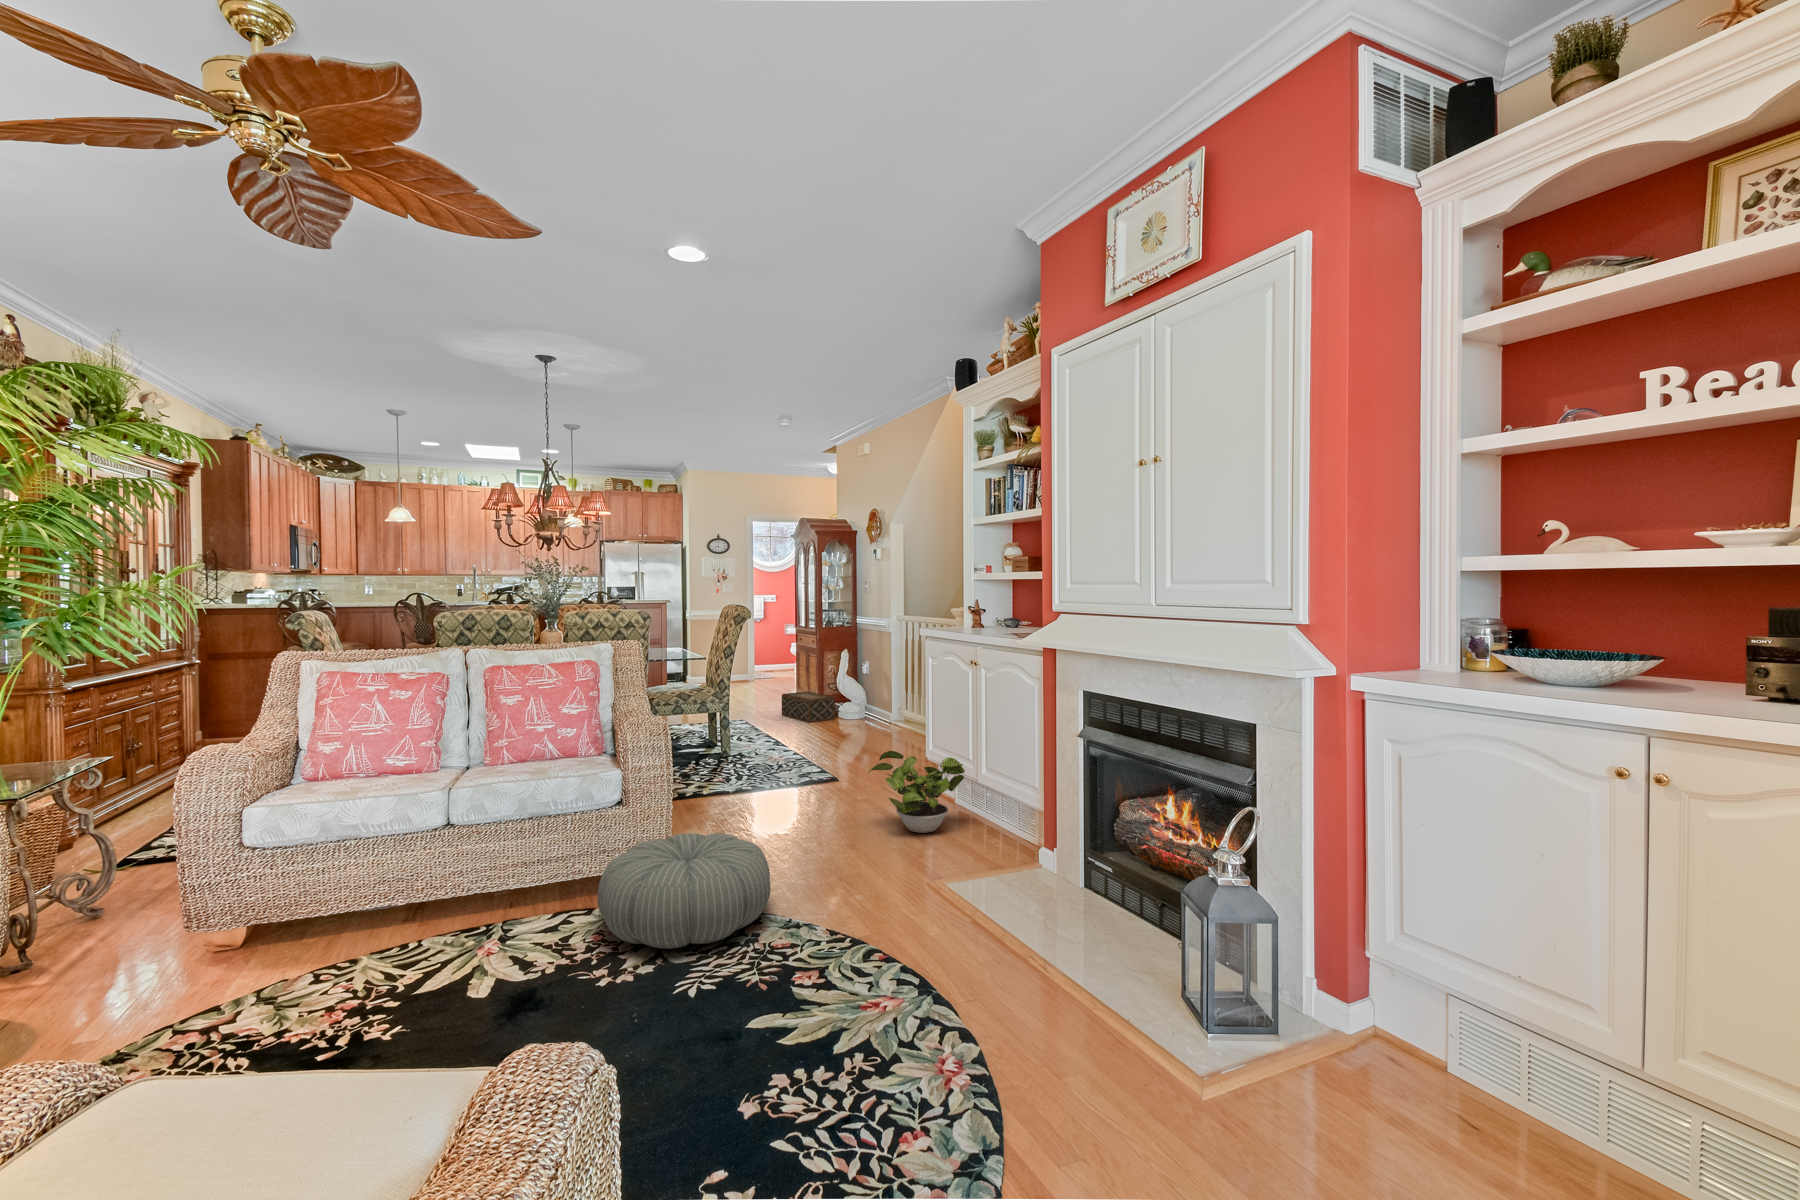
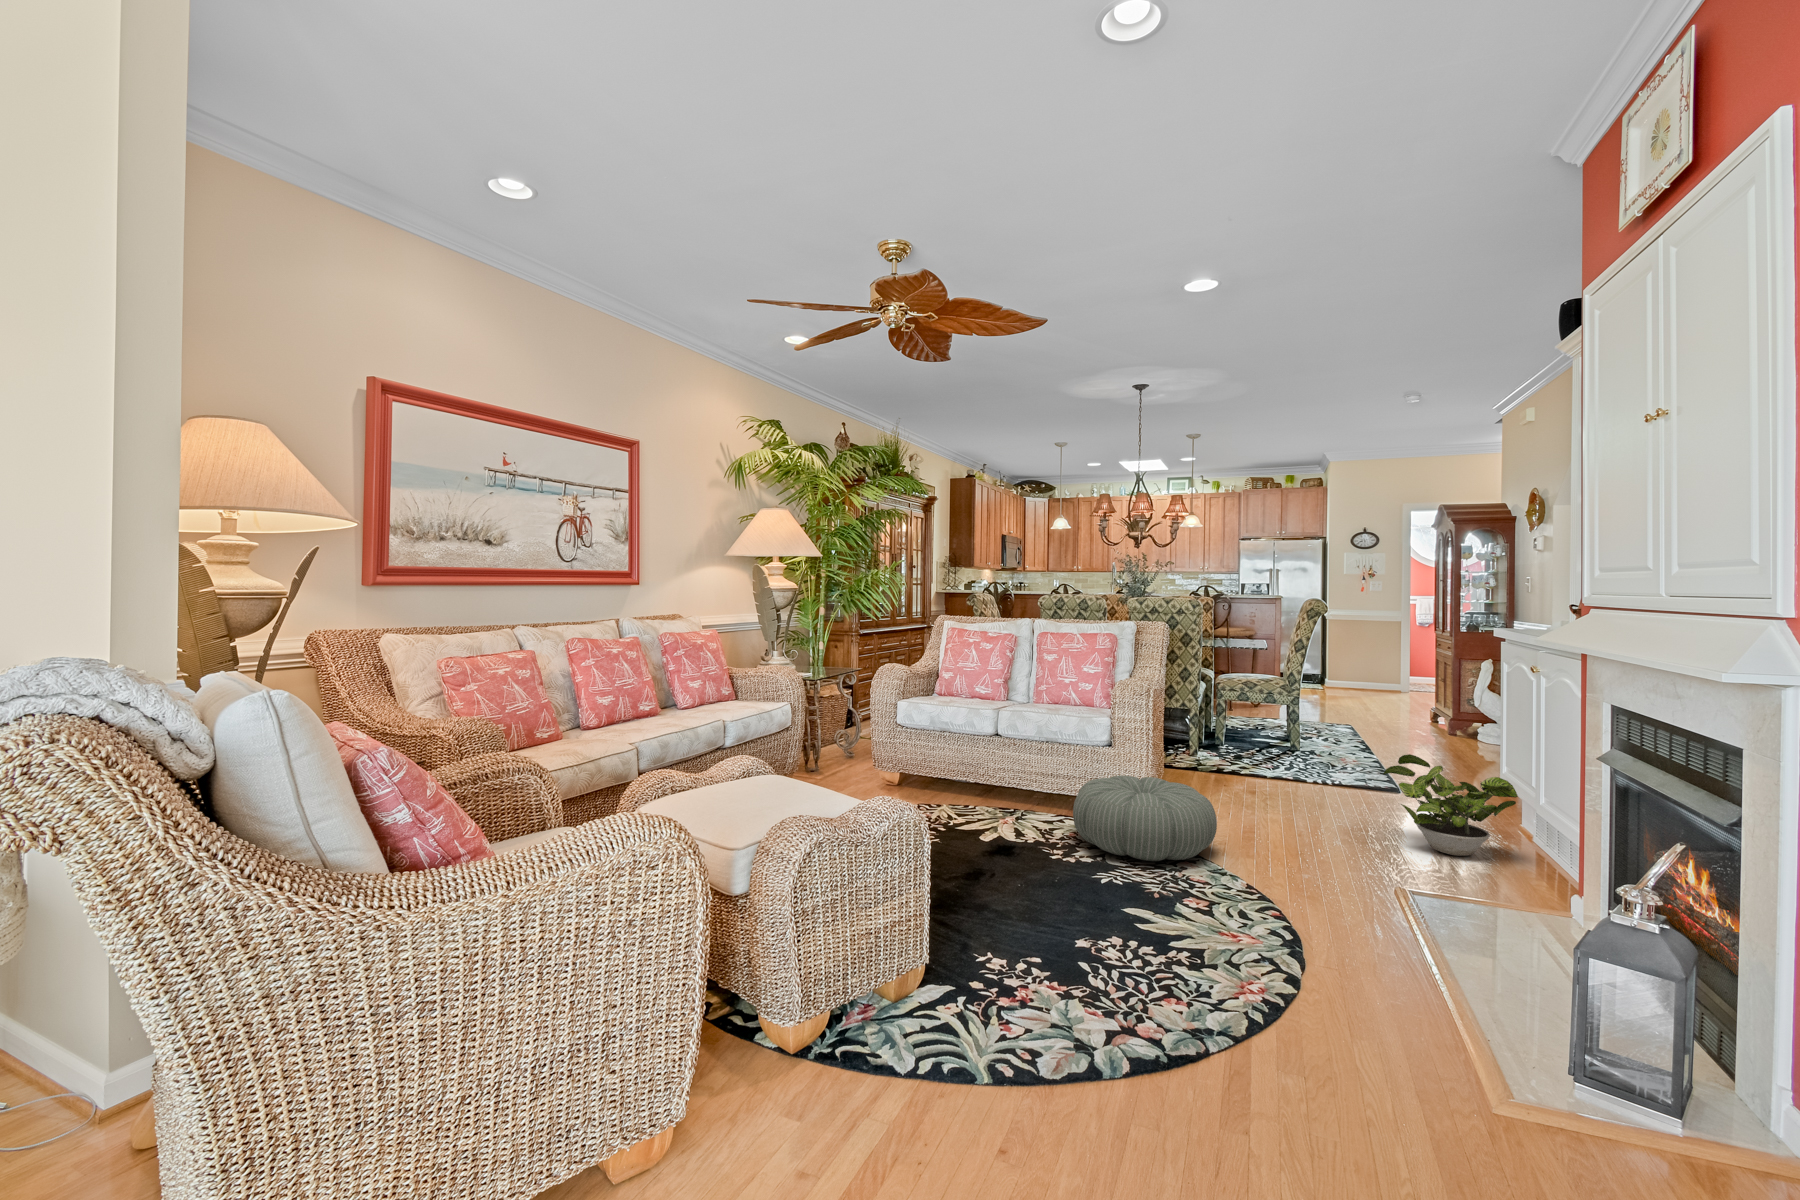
woven basket: present [782,692,836,722] -> none [1403,705,1472,741]

